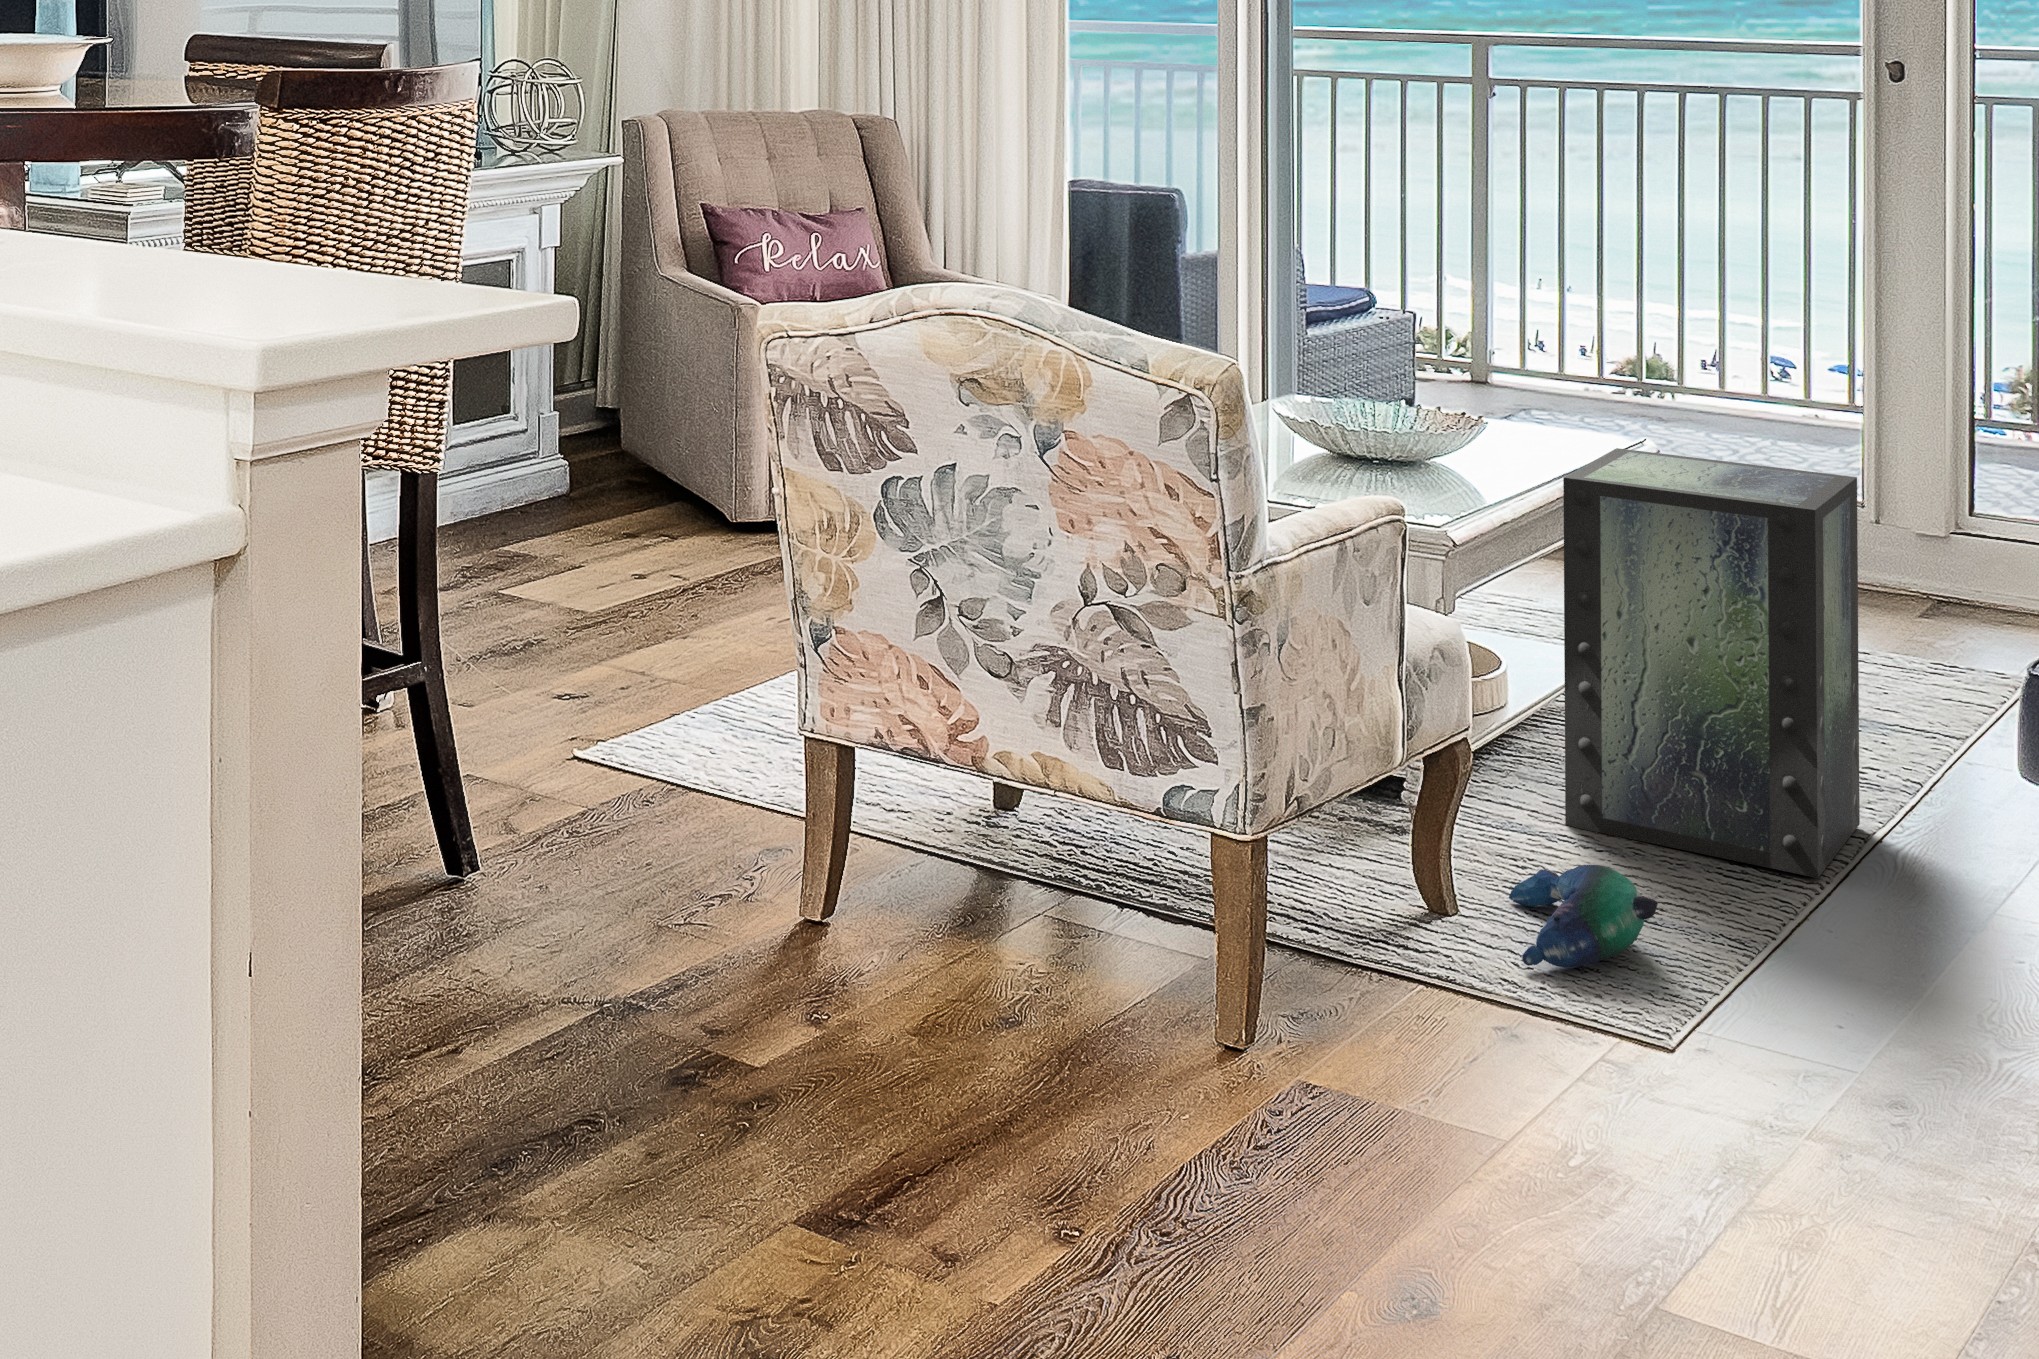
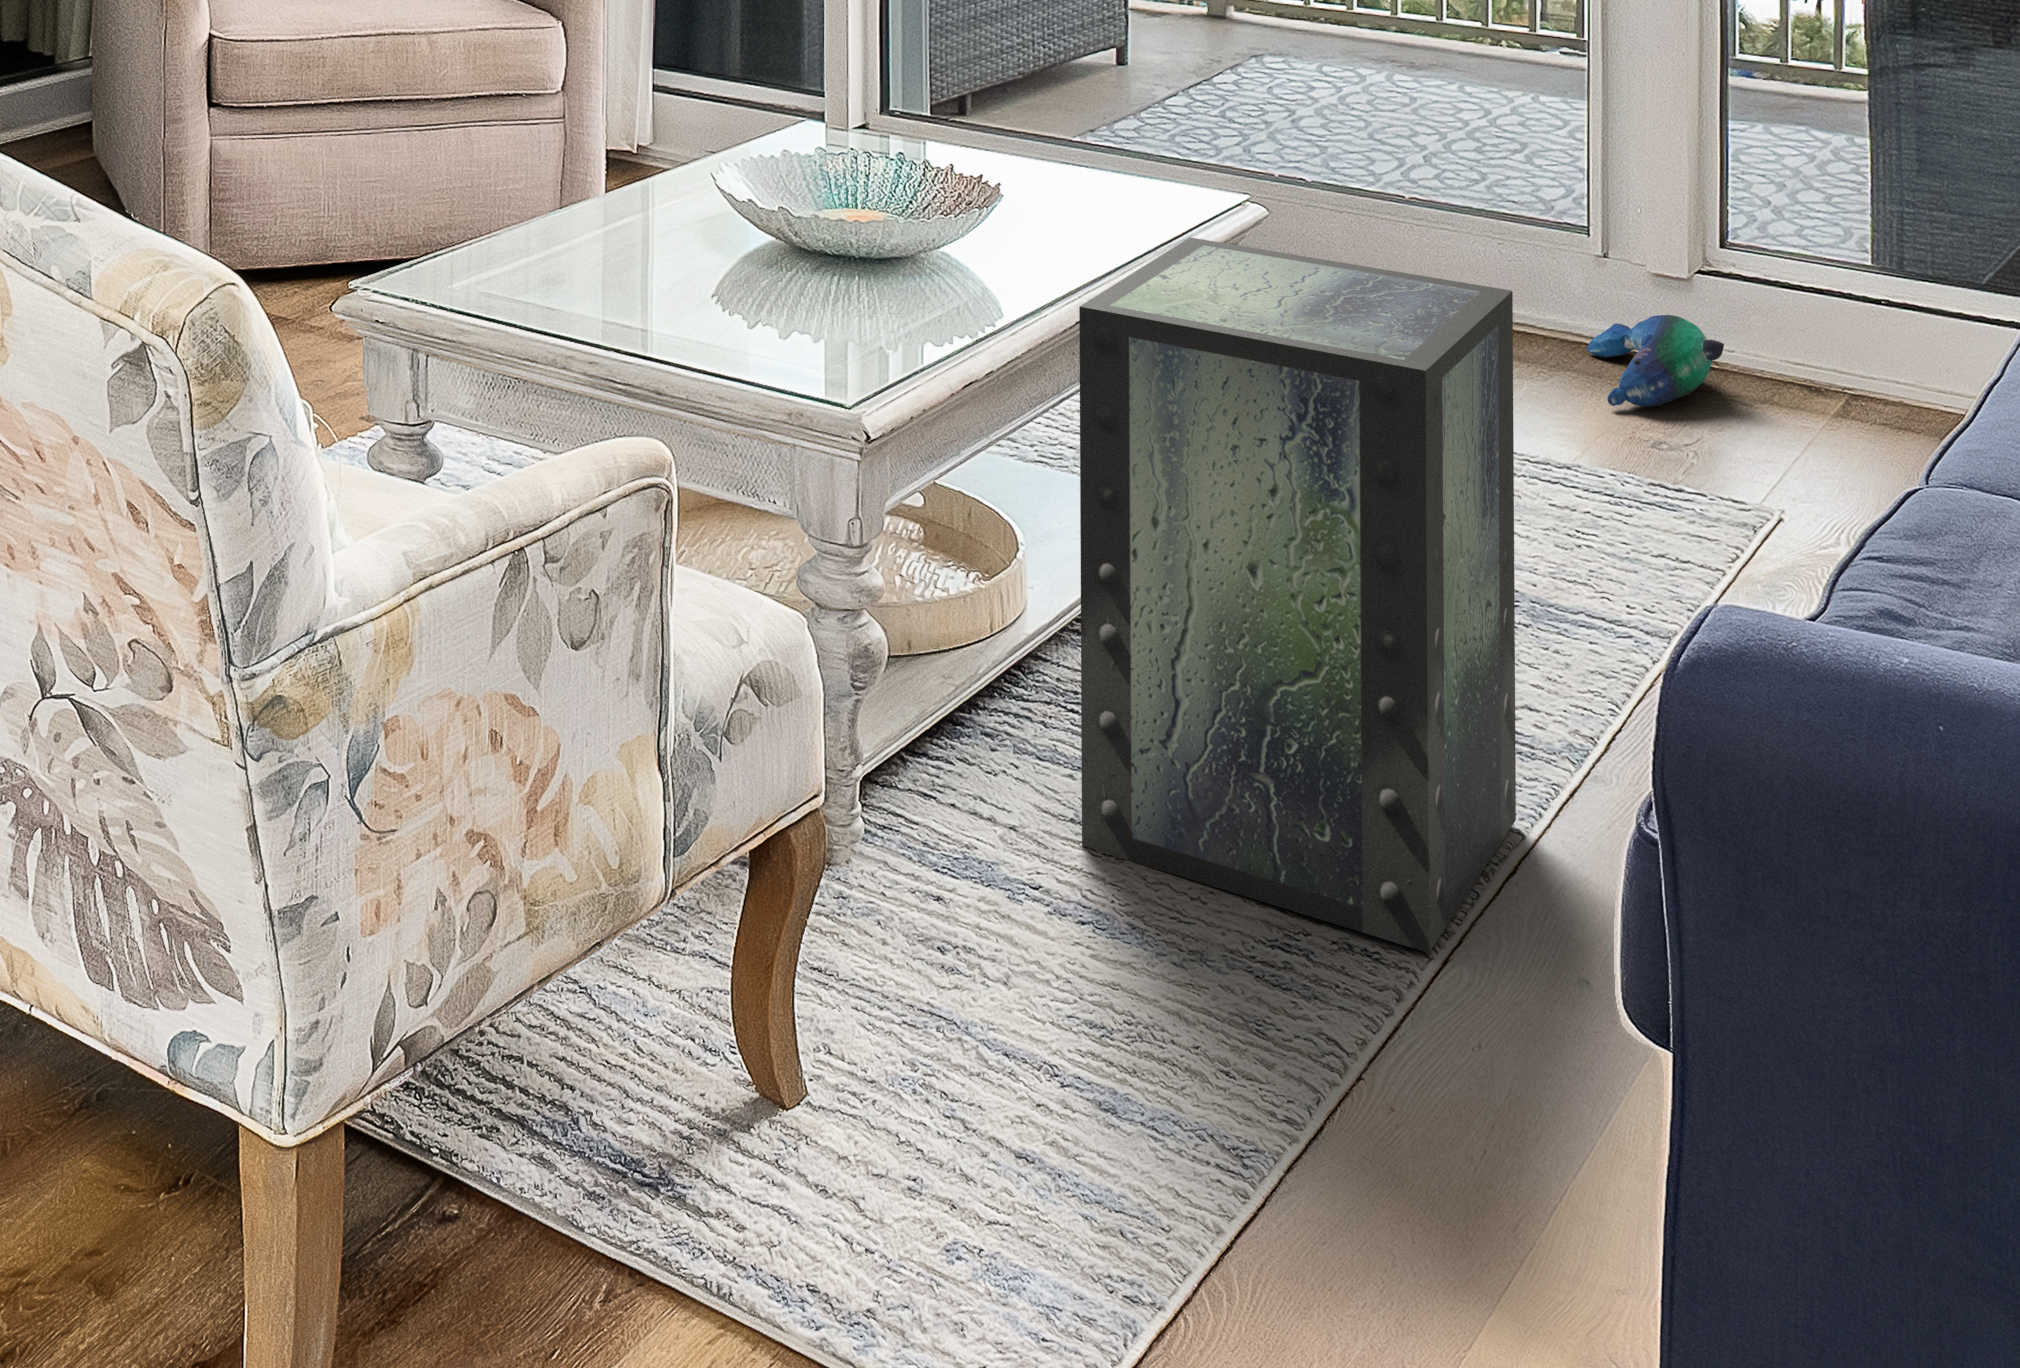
plush toy: present [1509,865,1658,969] -> present [1587,315,1724,407]

